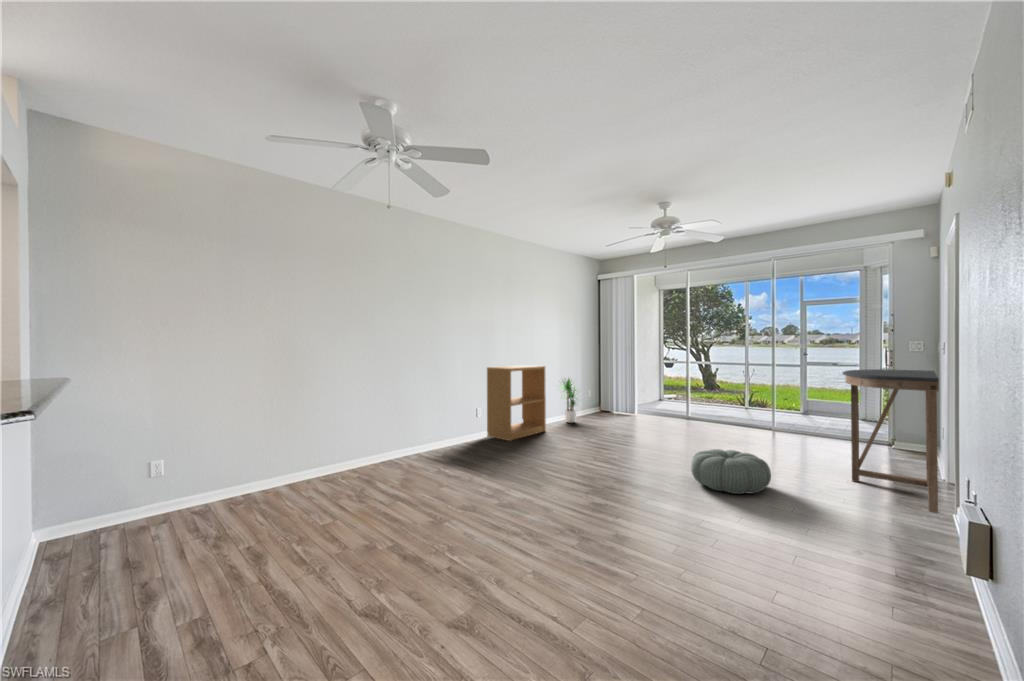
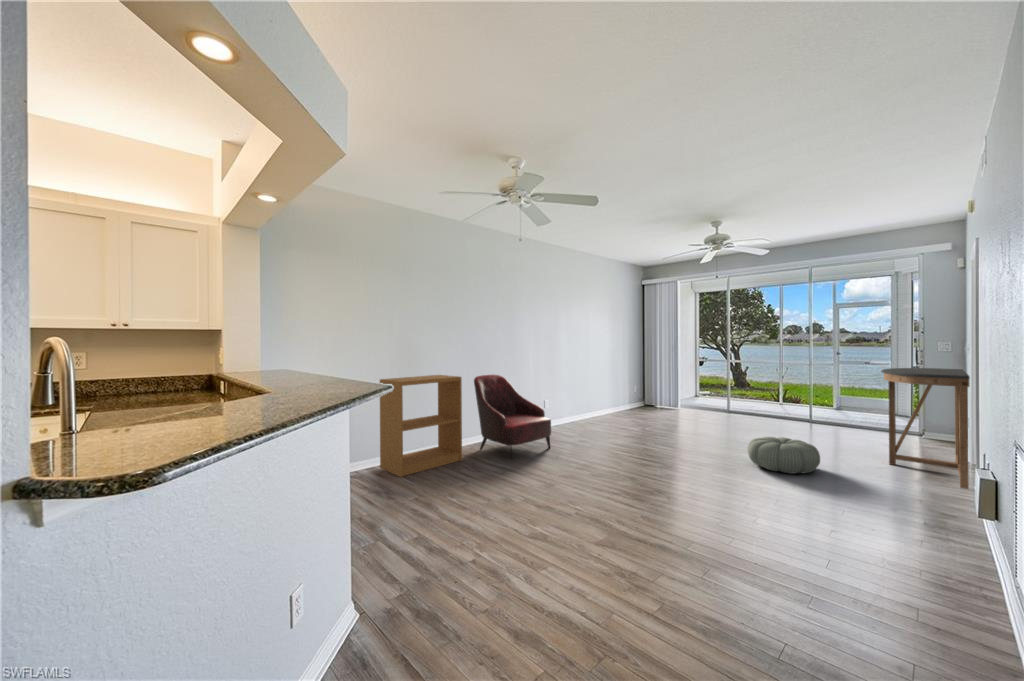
bookshelf: present [487,365,546,441] -> present [380,375,462,477]
armchair: none [384,377,473,478] -> present [474,375,551,456]
potted plant: present [562,378,576,423] -> none [605,374,630,415]

